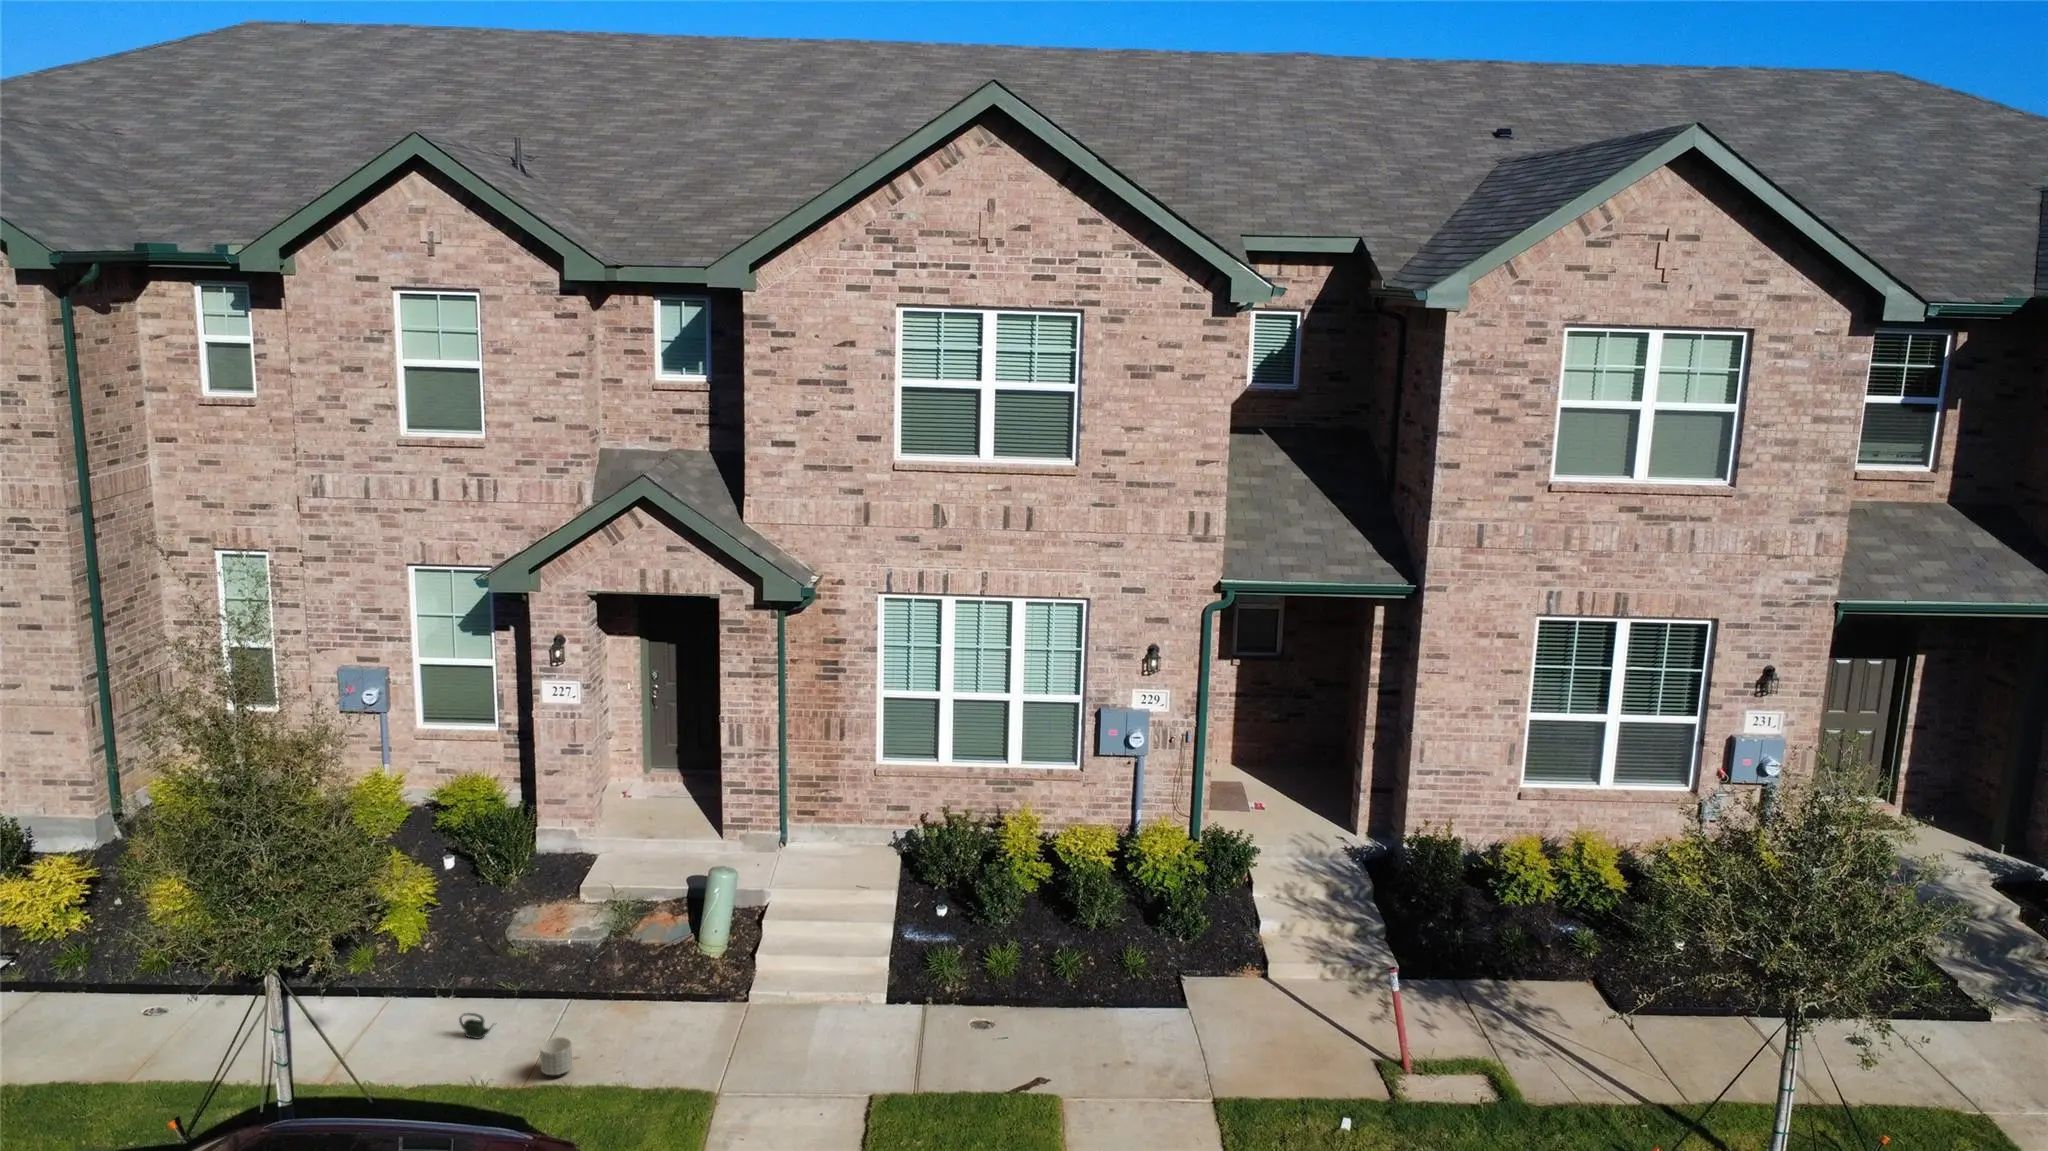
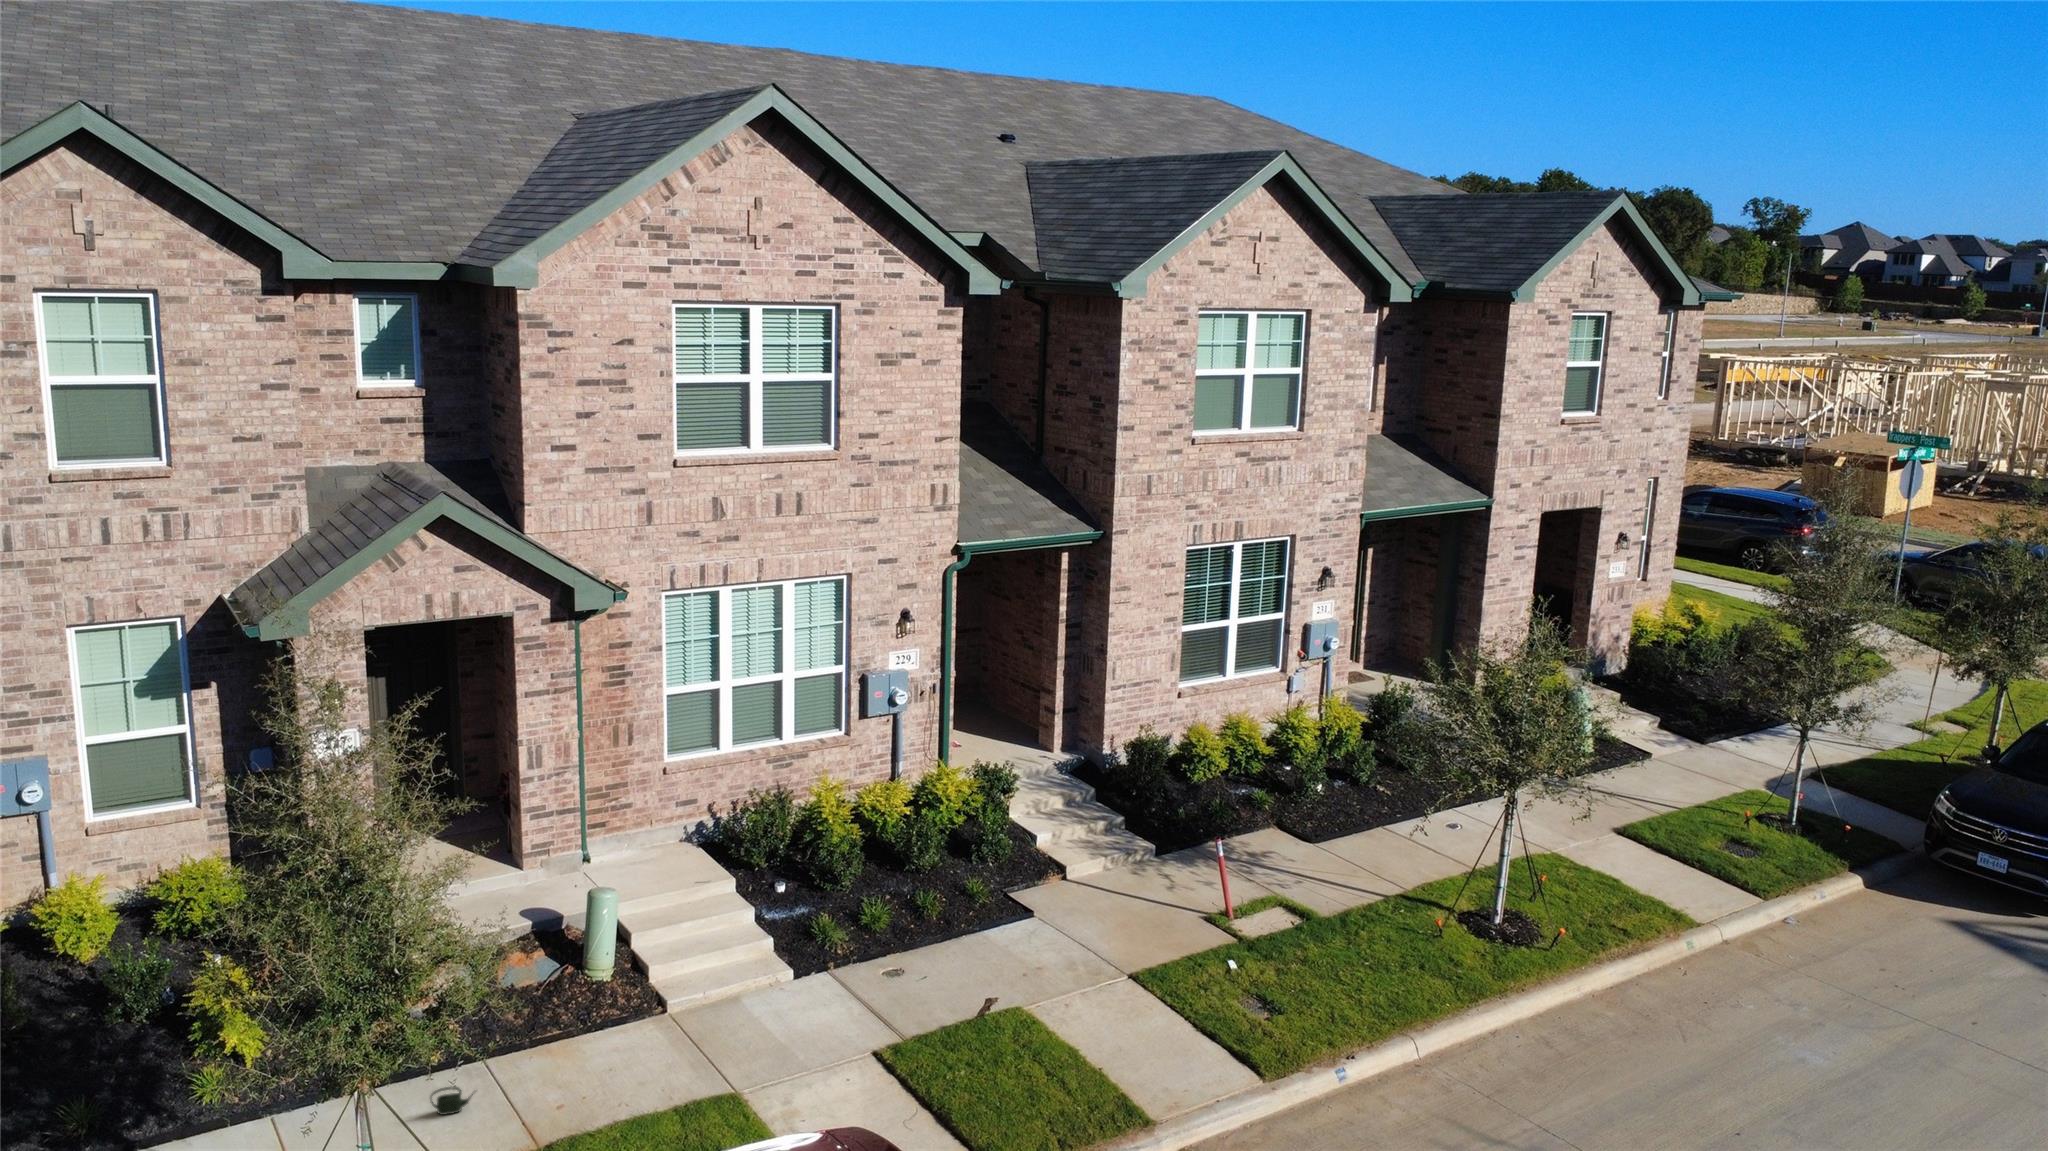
planter: present [540,1037,572,1075] -> none [560,1078,594,1120]

